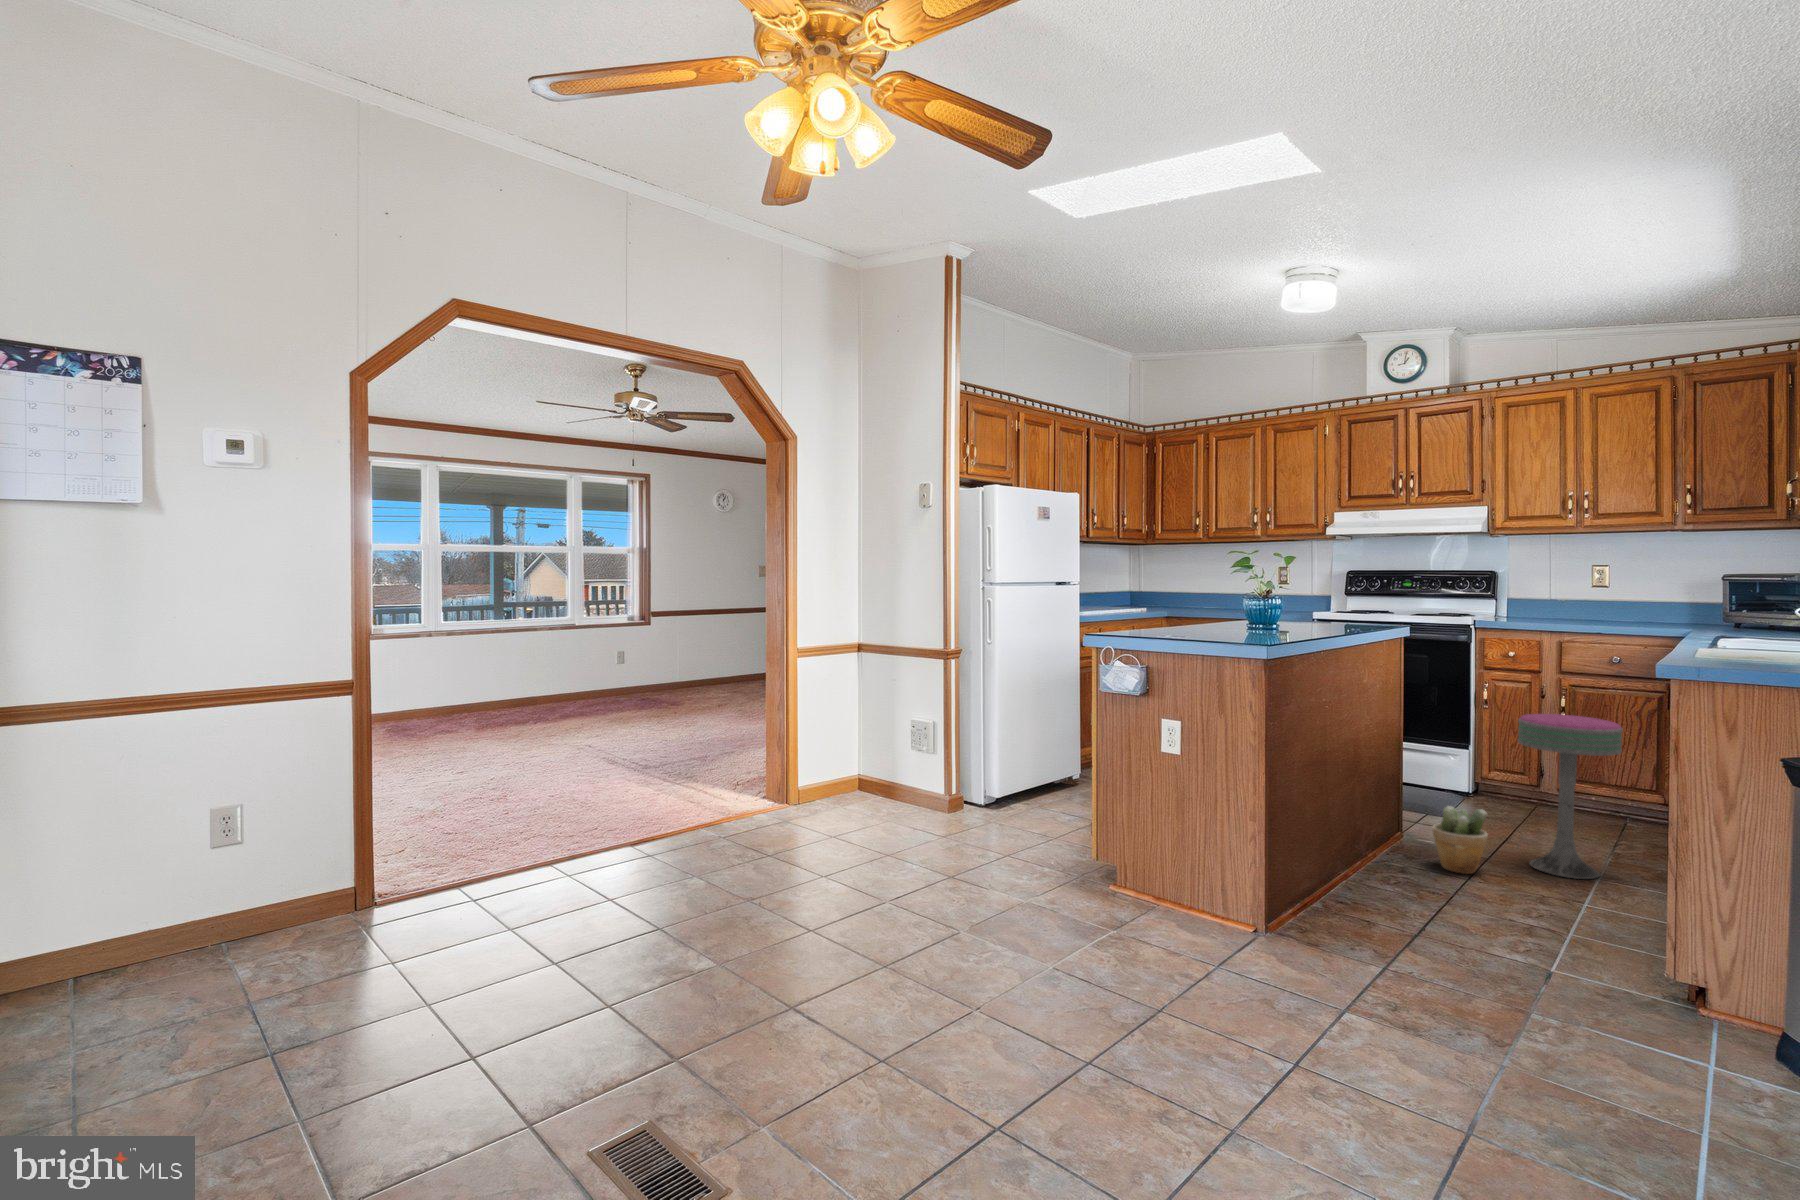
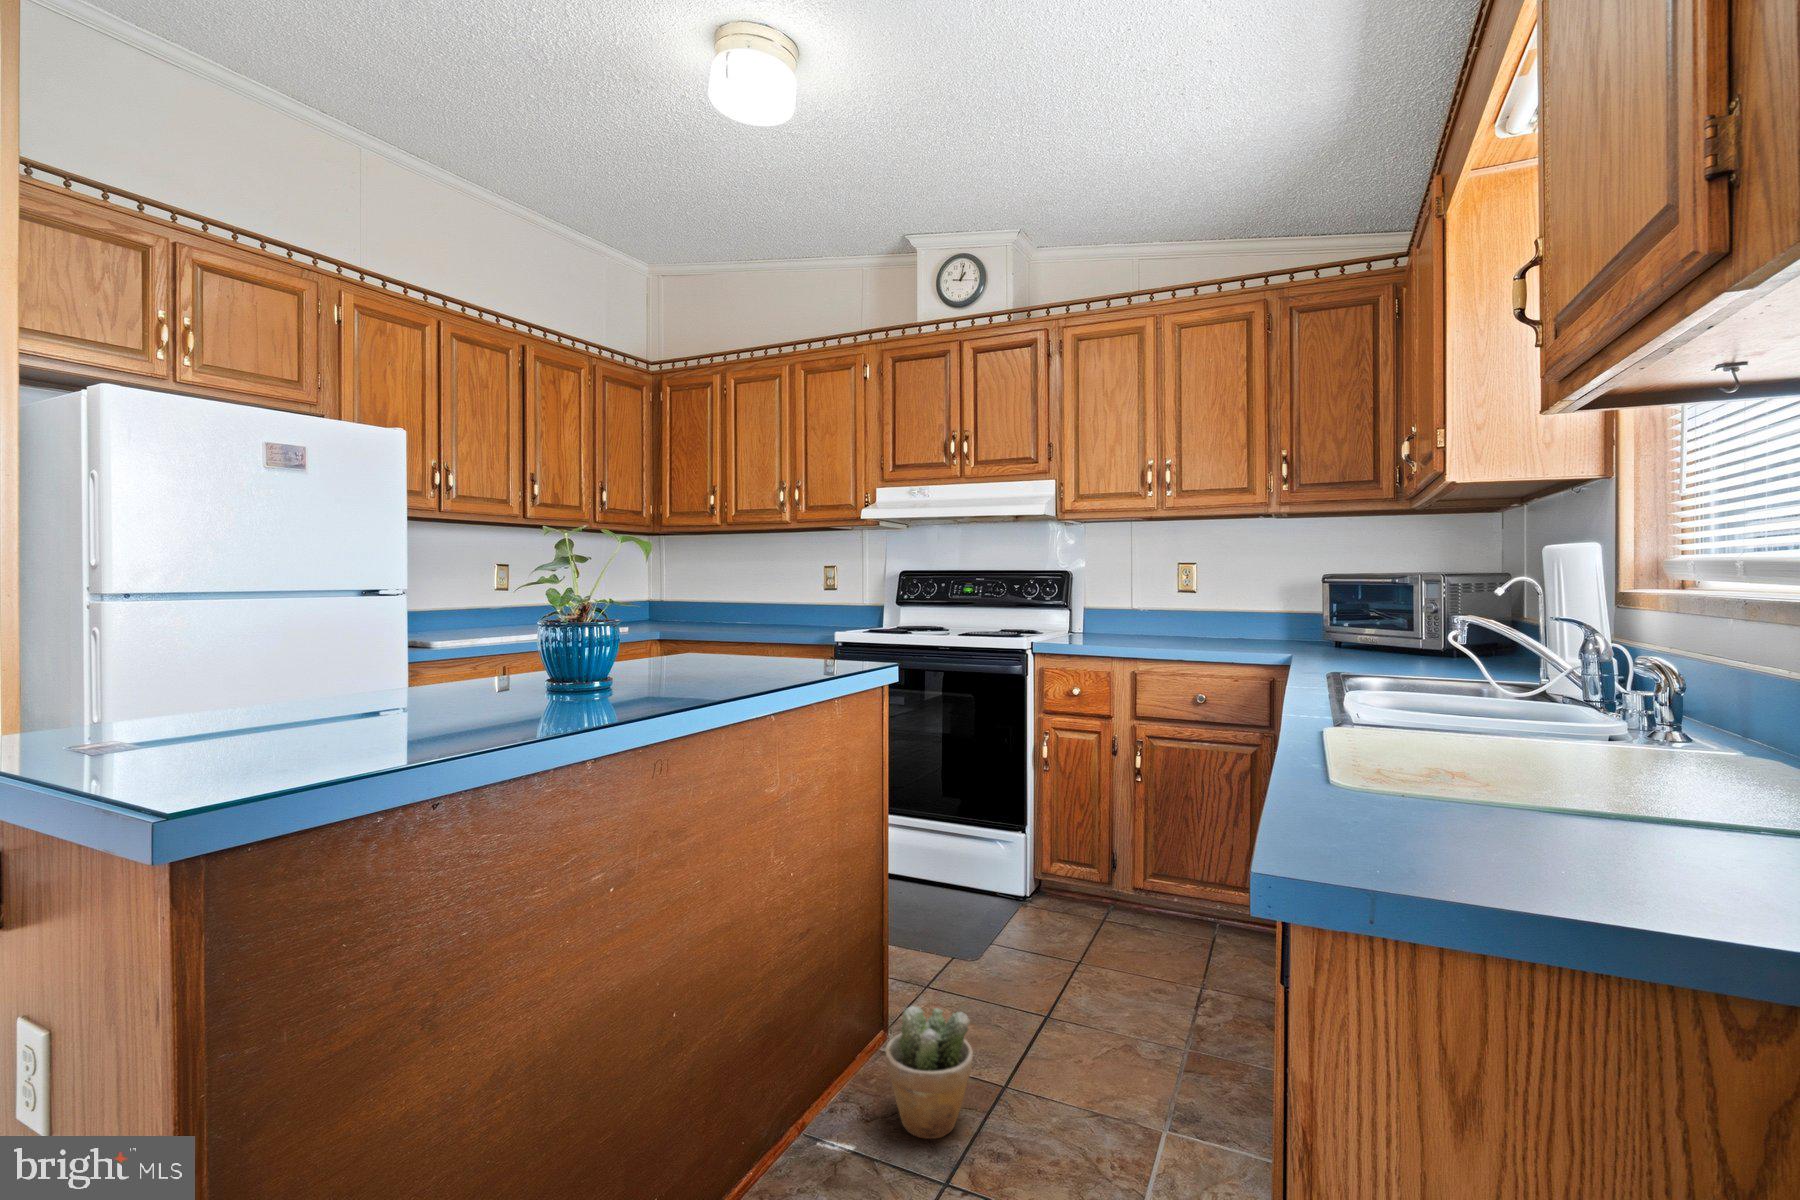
bar stool: present [1518,714,1623,879] -> none [1032,812,1182,1120]

